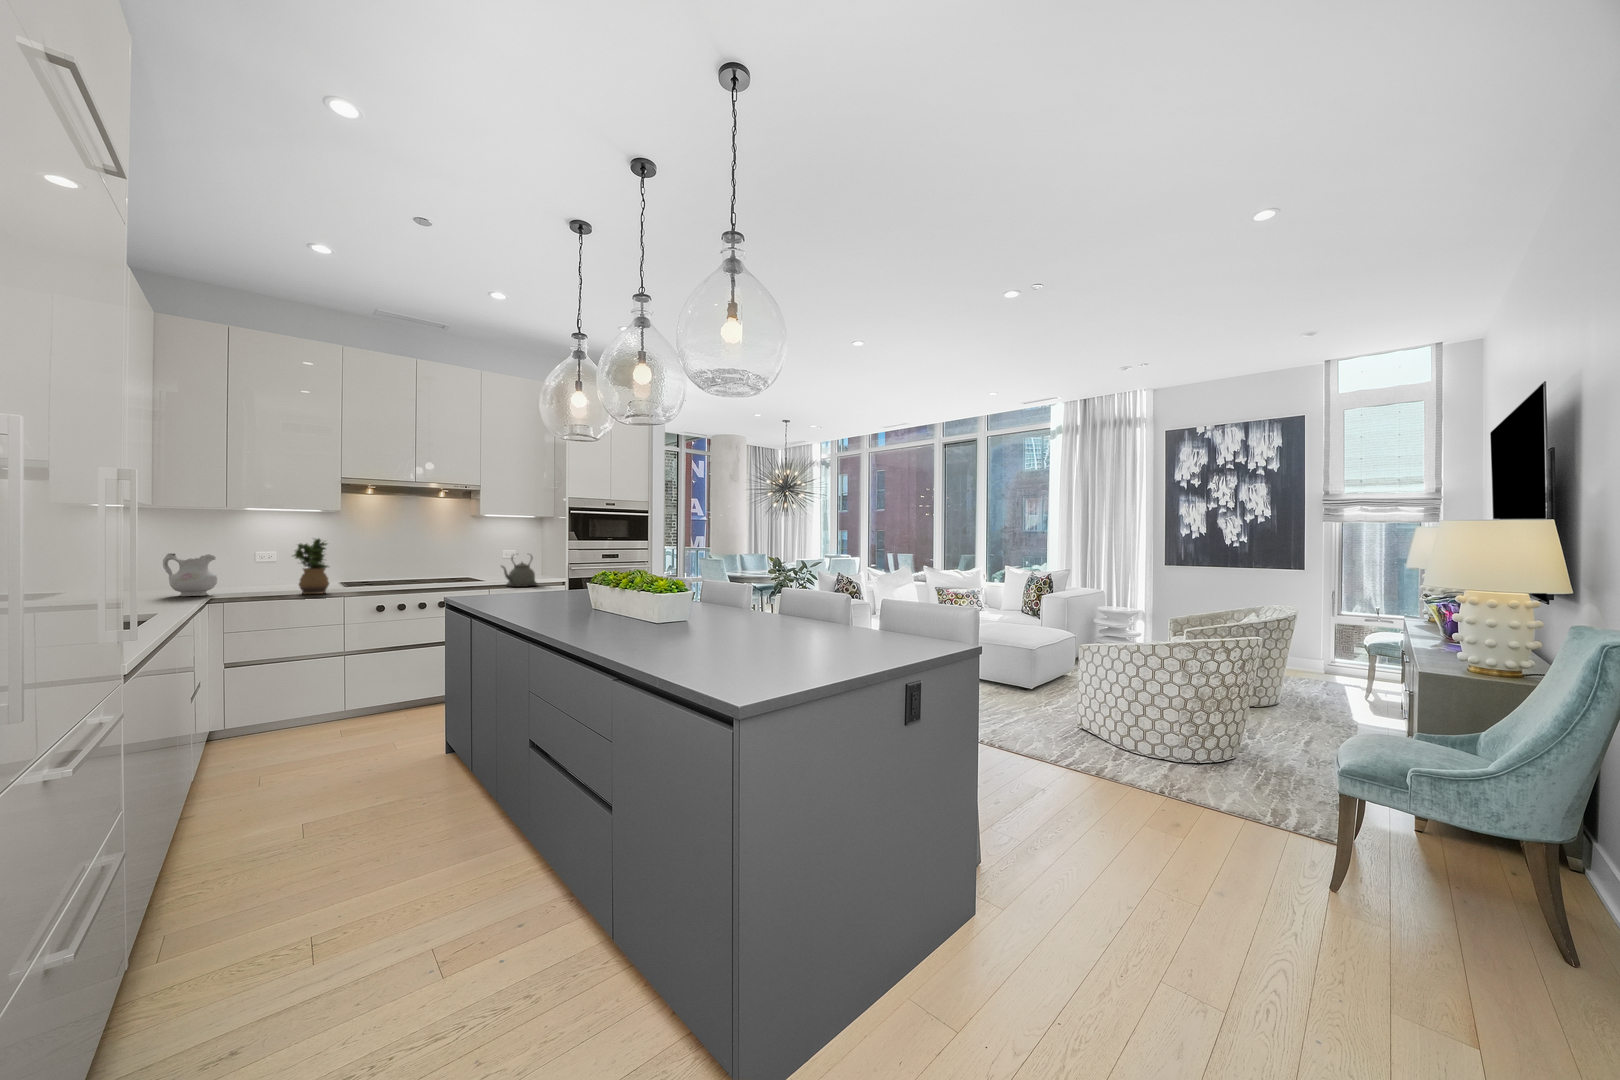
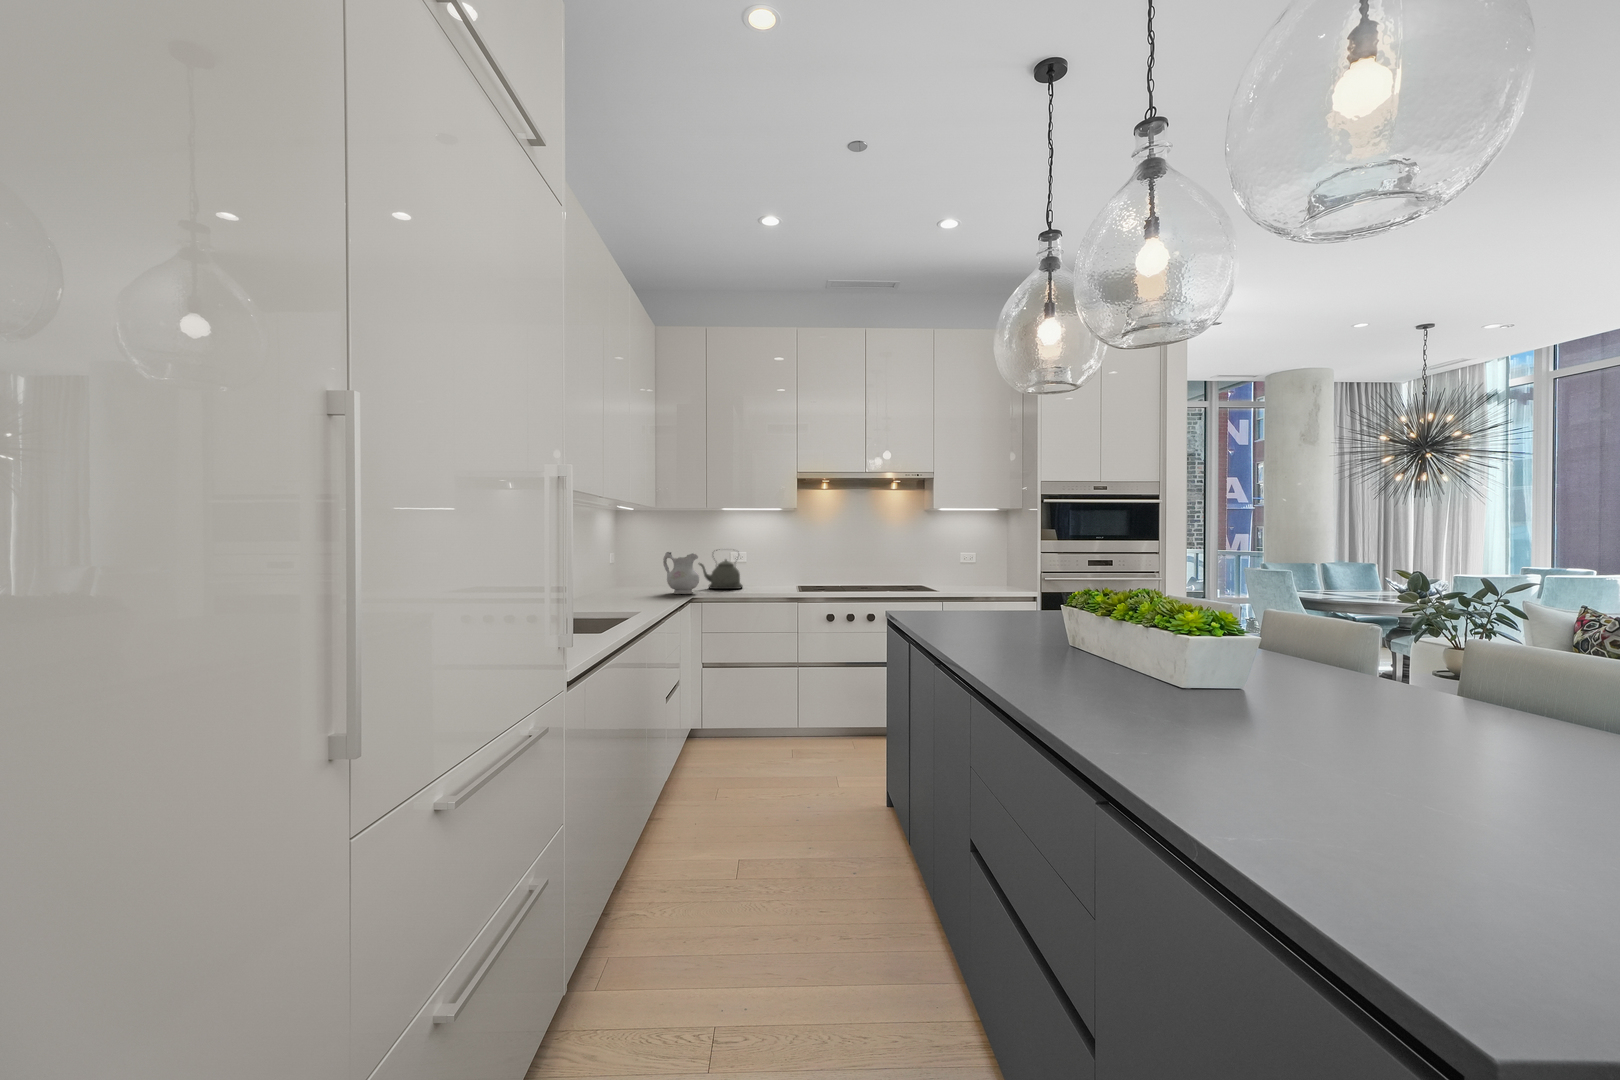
potted plant: present [294,539,329,594] -> none [752,537,784,598]
kettle: present [502,556,537,587] -> present [699,550,743,589]

